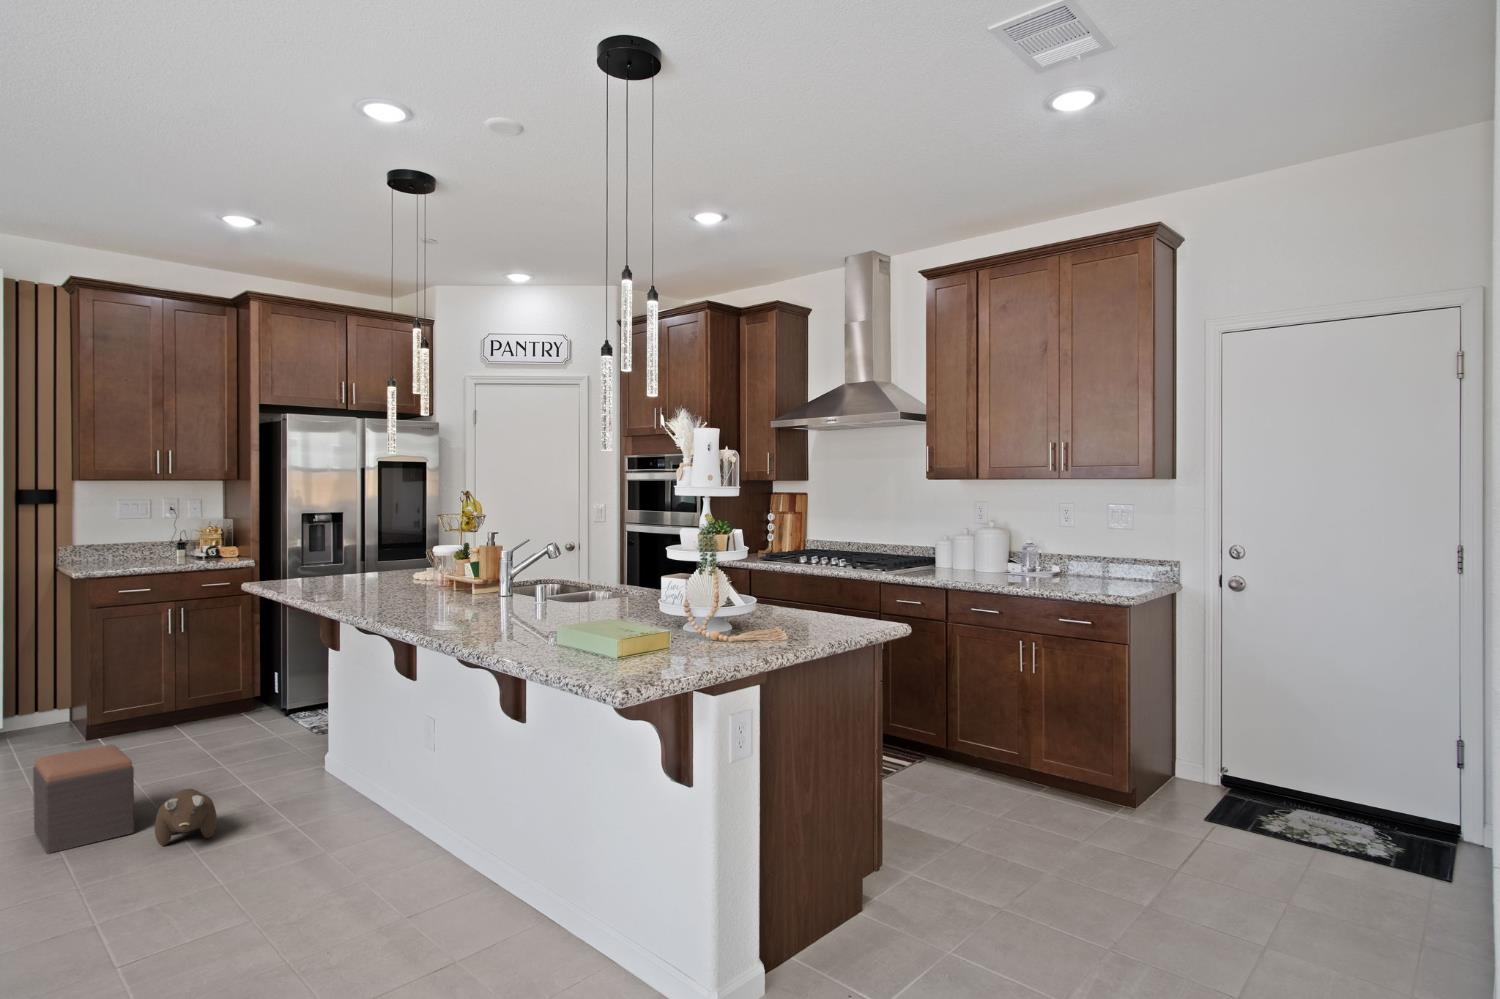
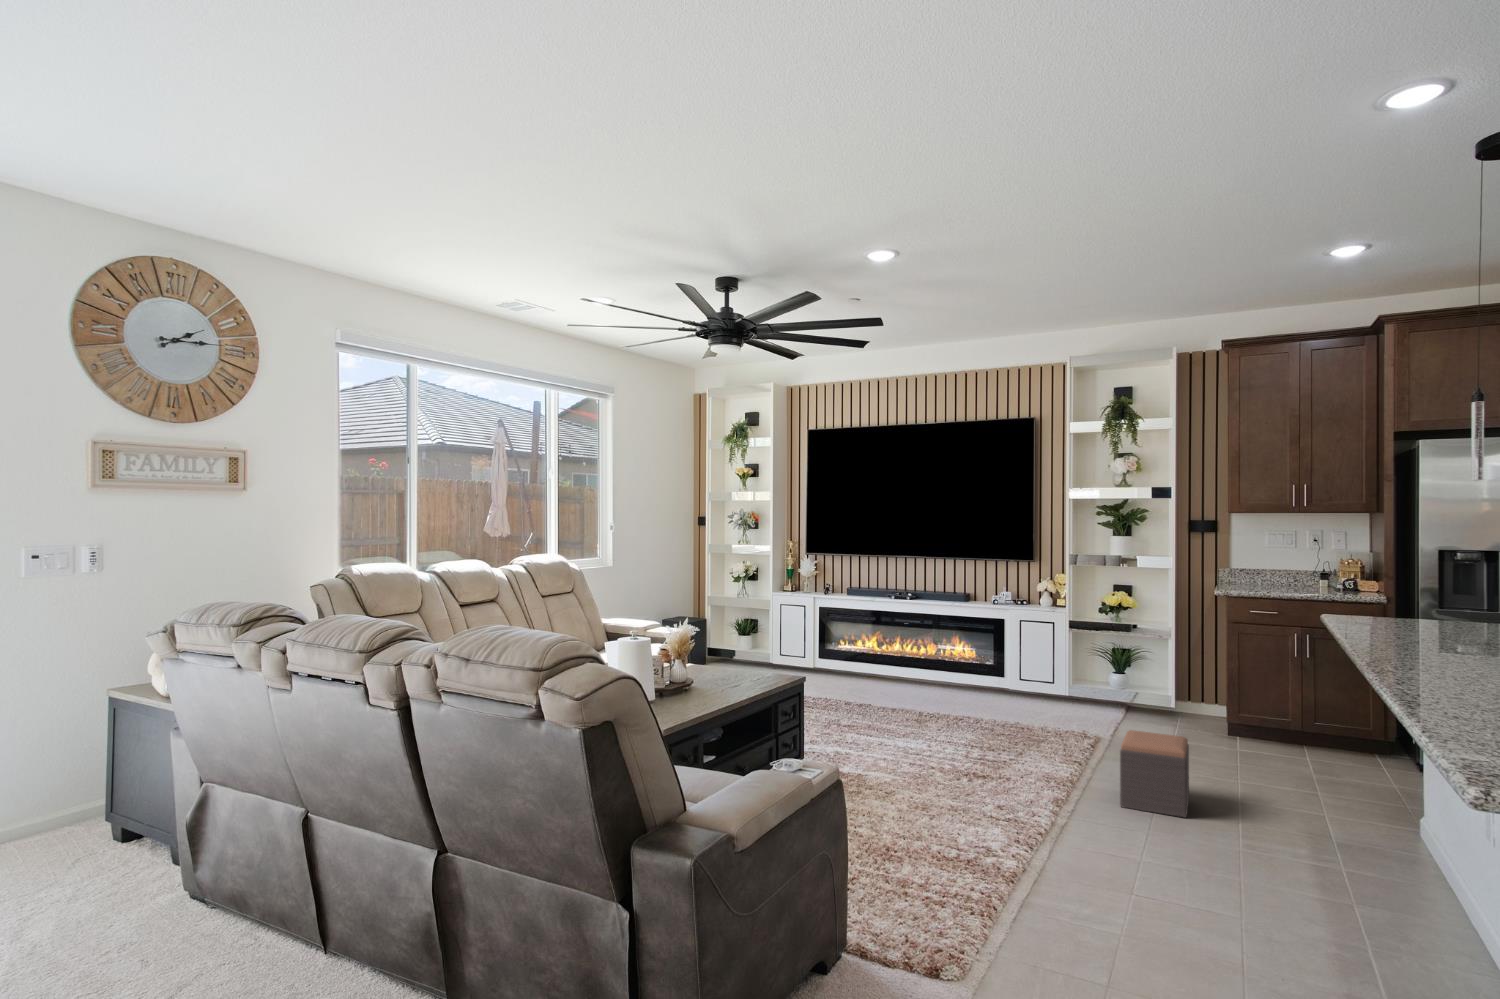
plush toy: present [155,789,217,846] -> none [1190,793,1245,847]

